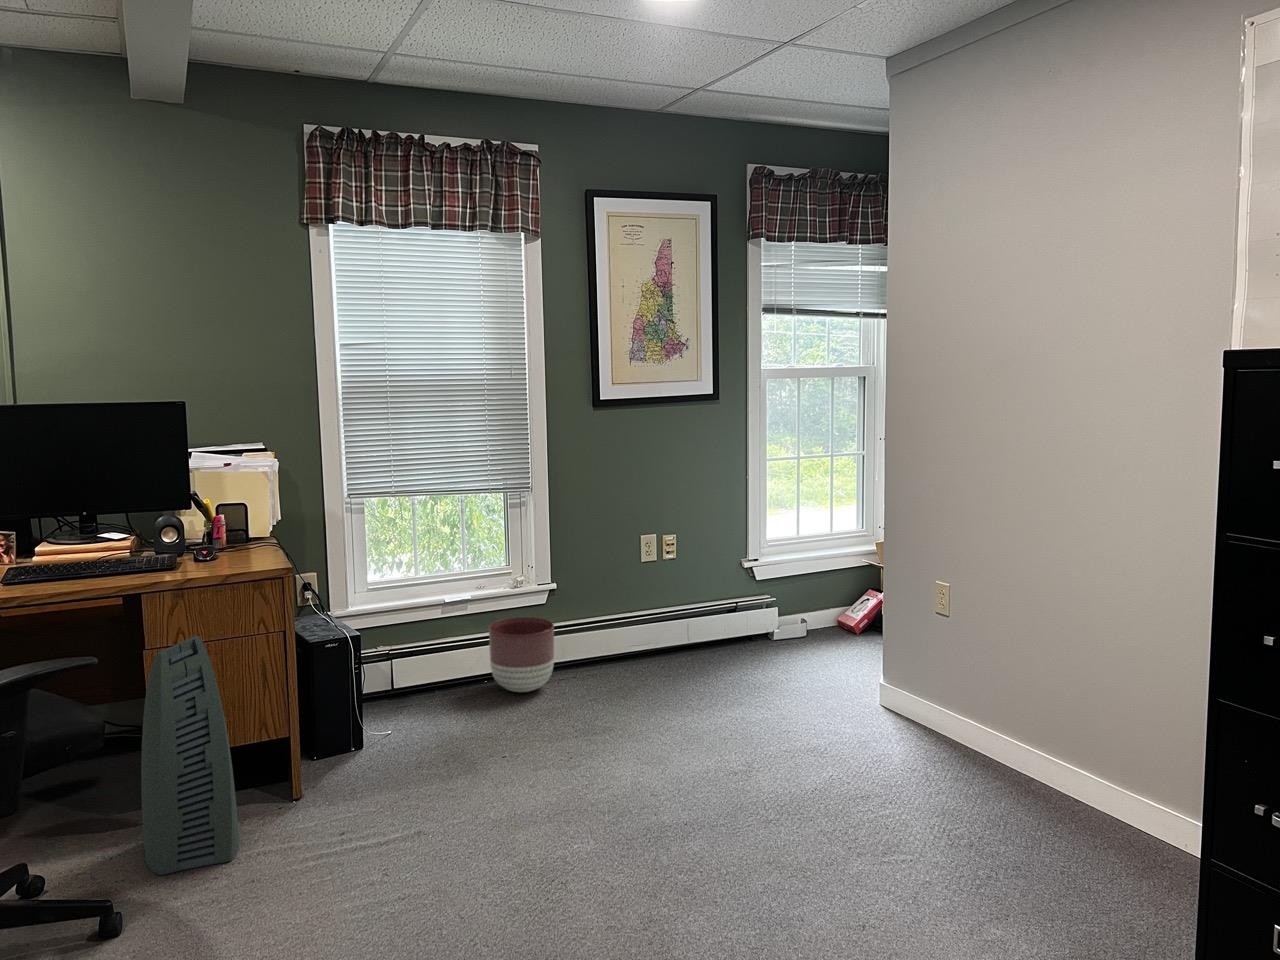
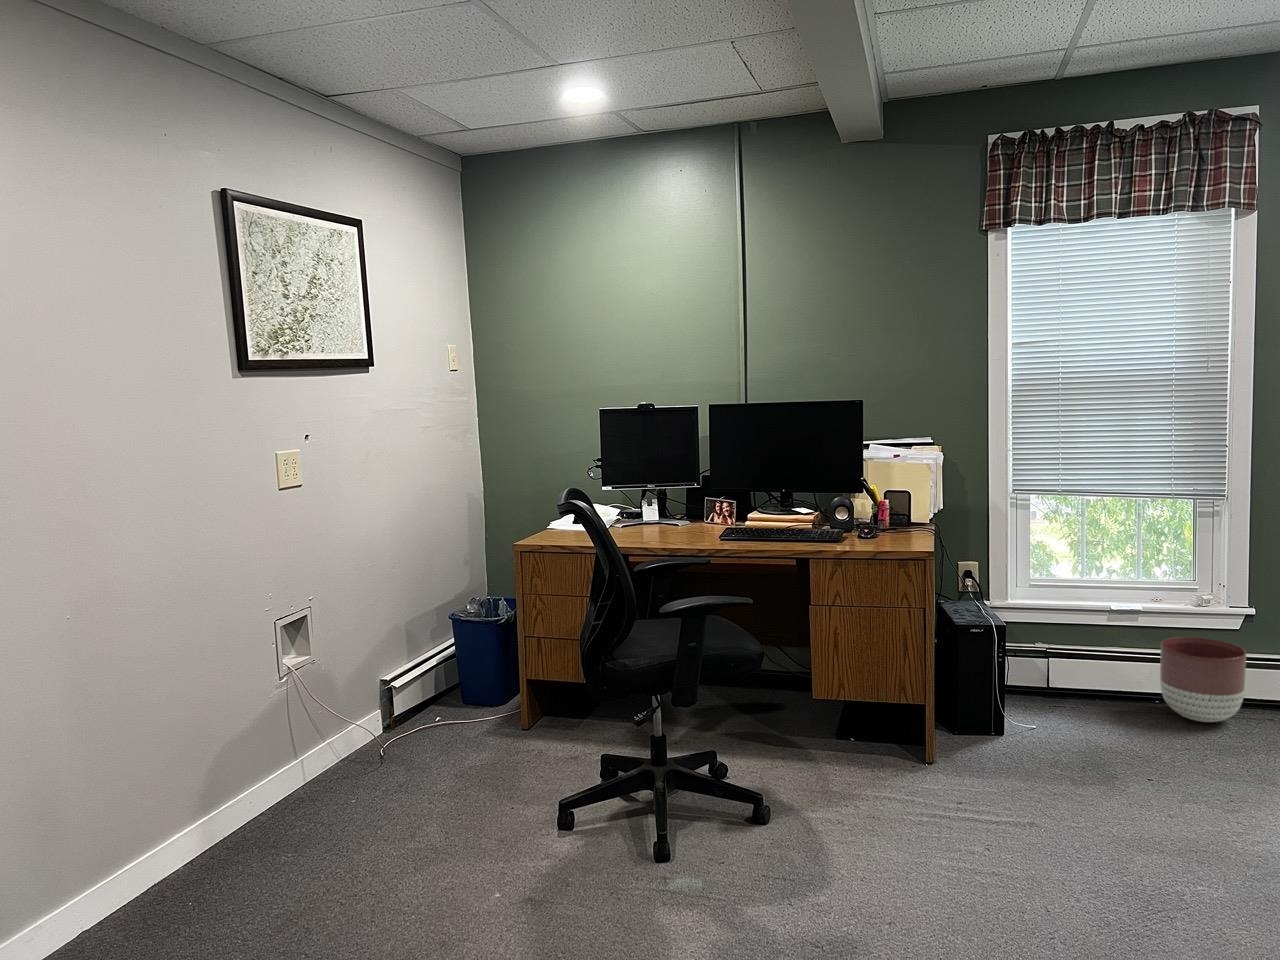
air purifier: present [141,636,239,875] -> none [797,600,872,803]

